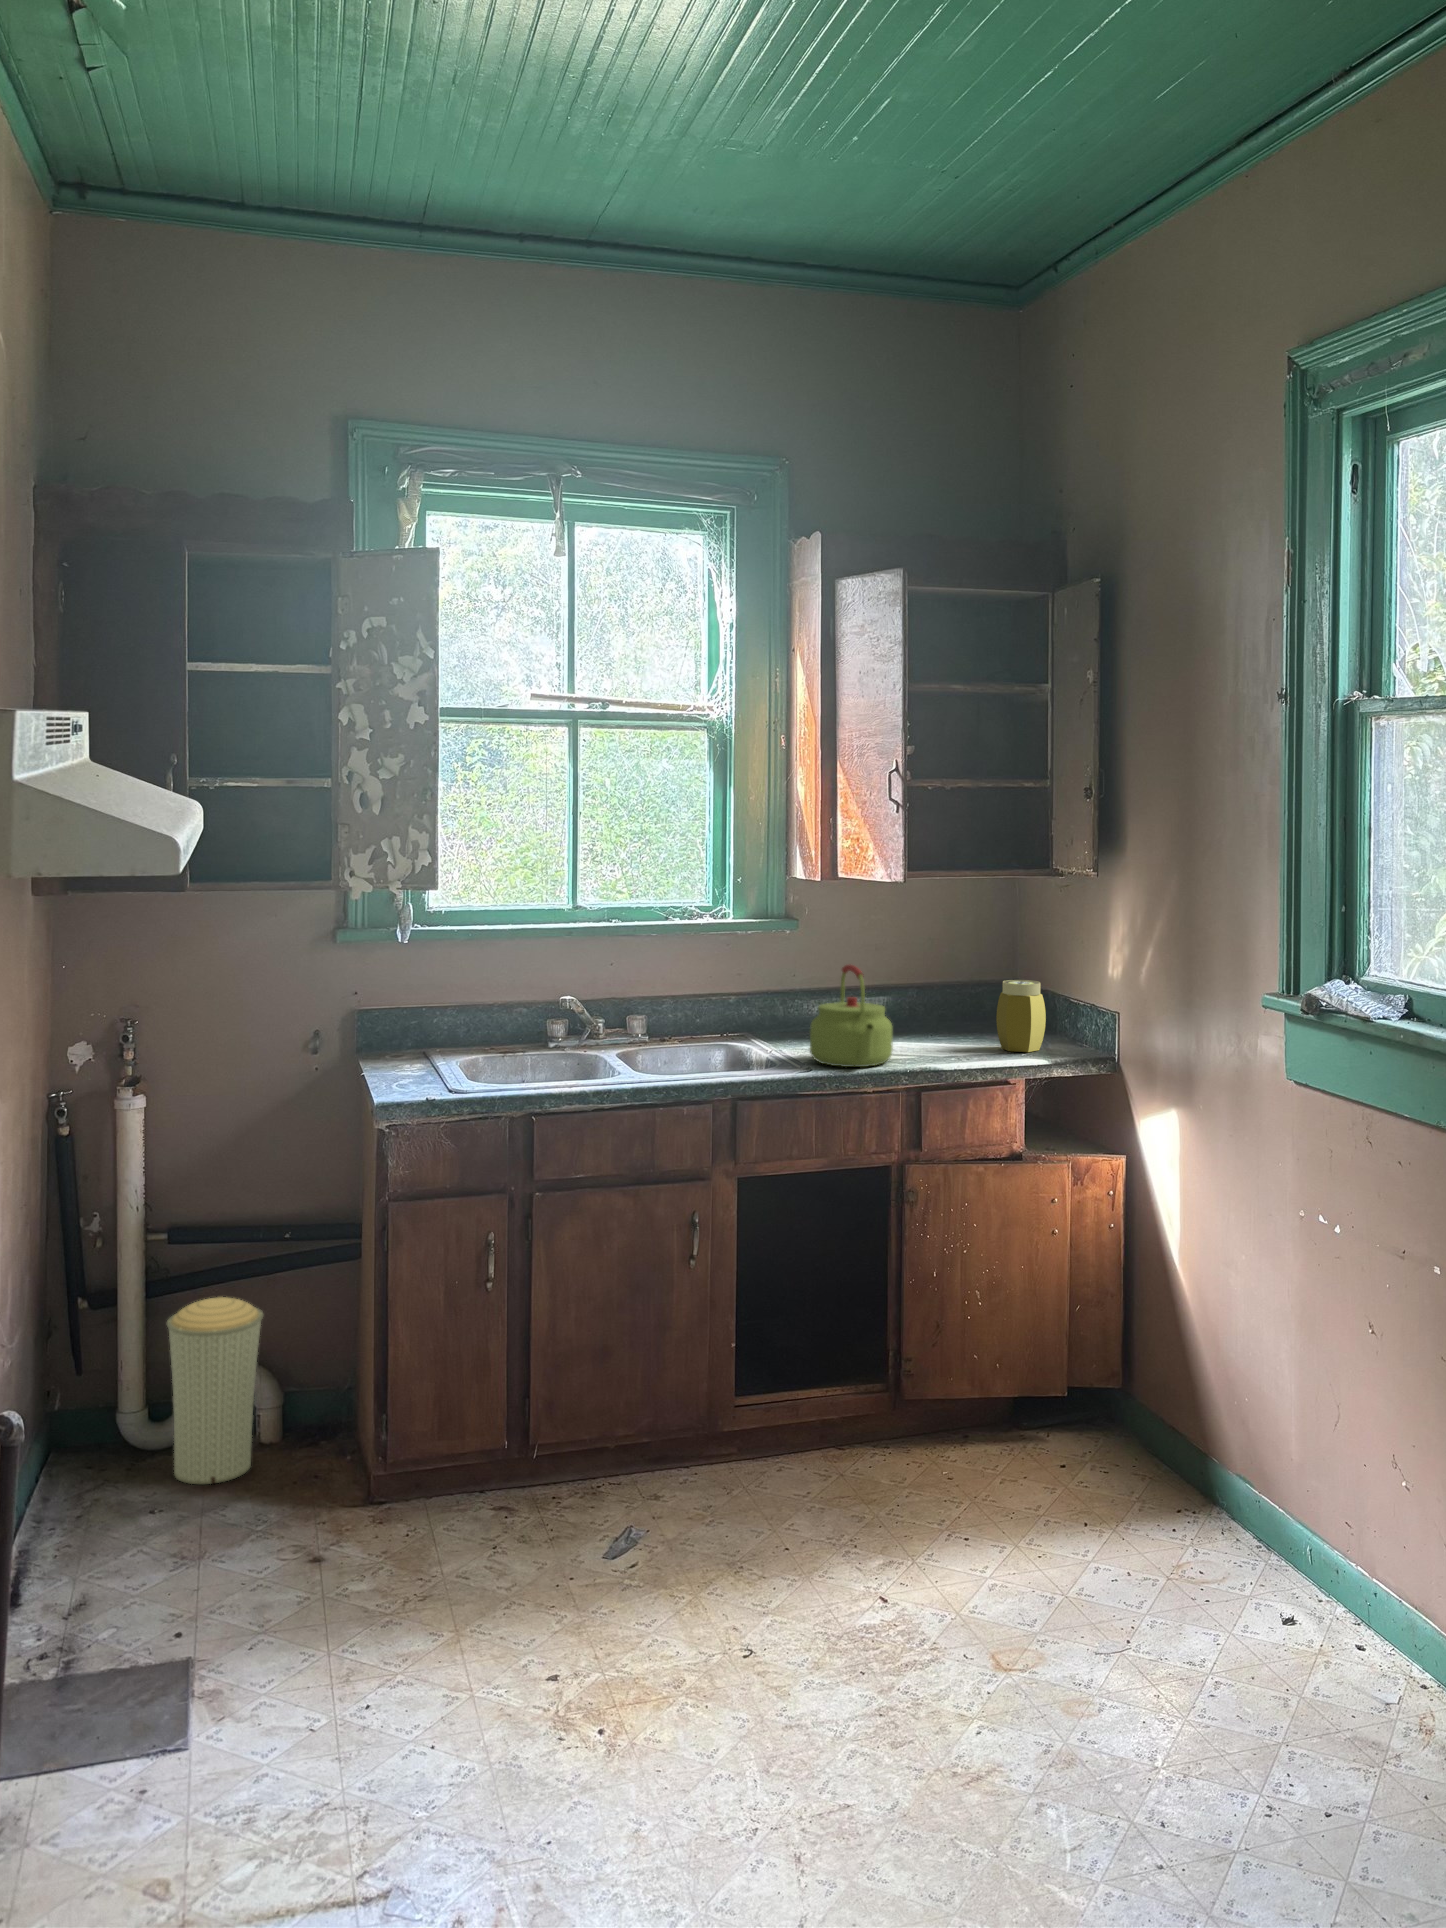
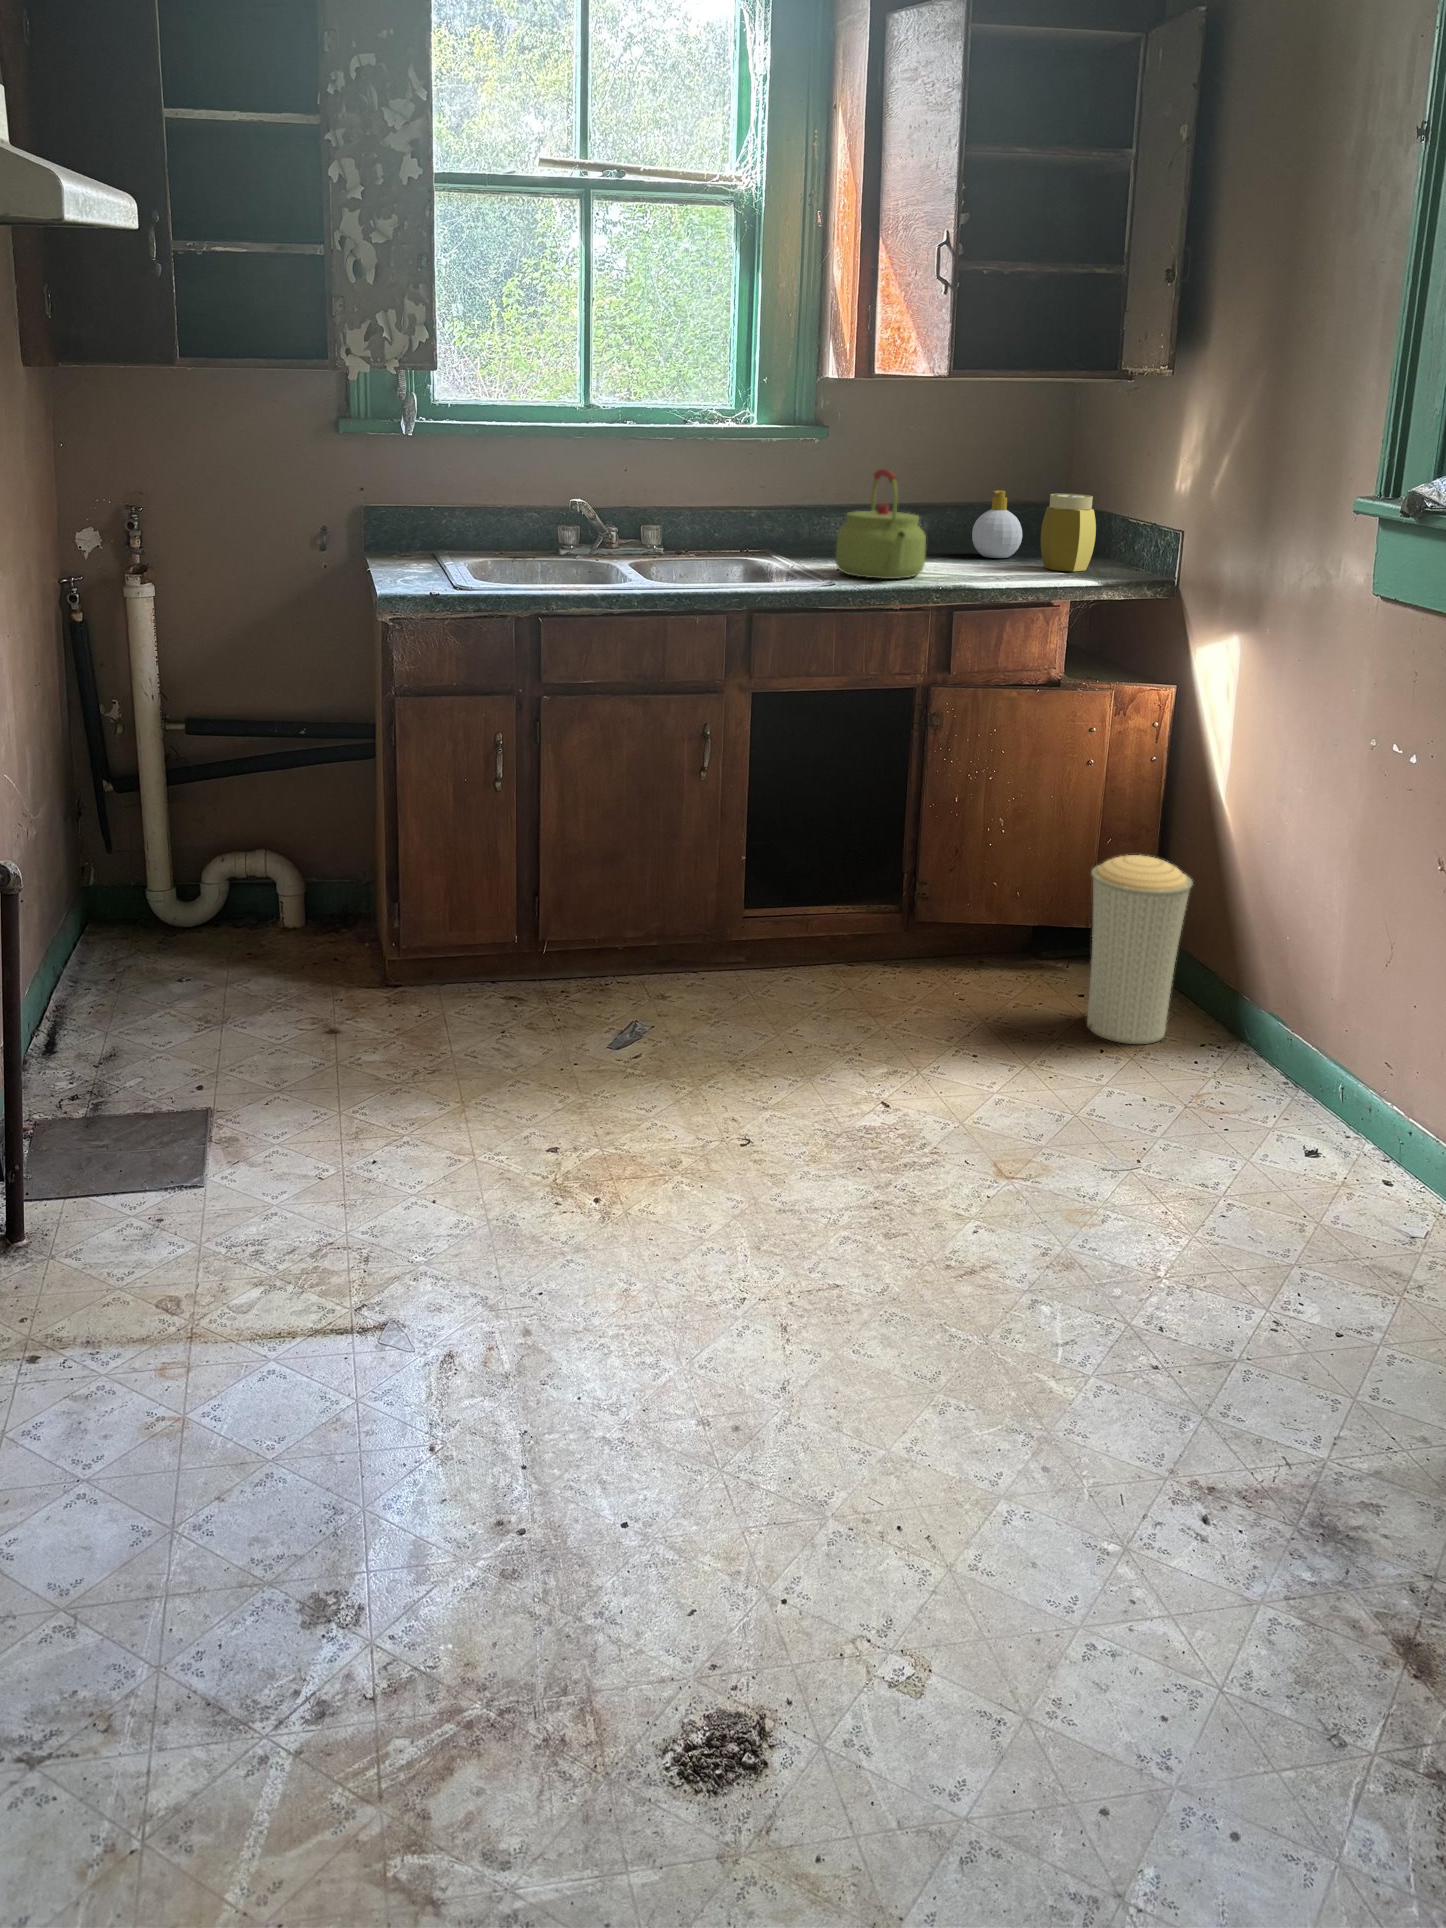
soap bottle: none [934,976,980,1039] -> present [972,491,1022,558]
trash can: present [167,1297,263,1484] -> present [1087,855,1193,1044]

